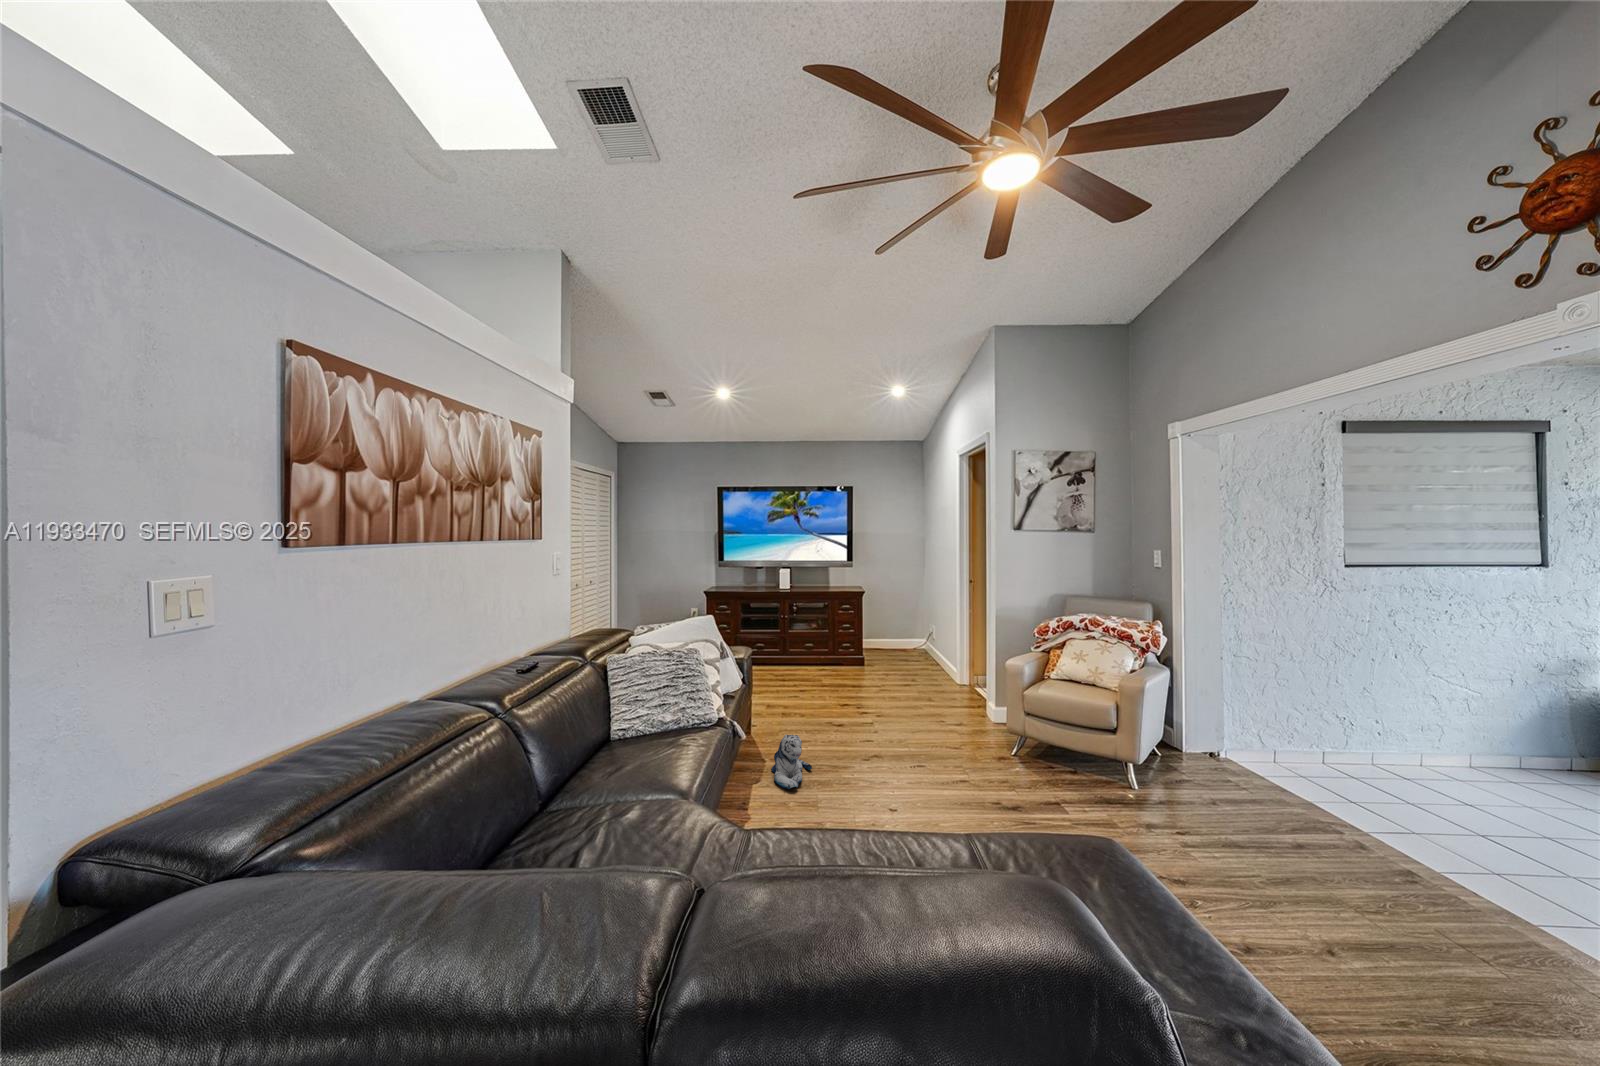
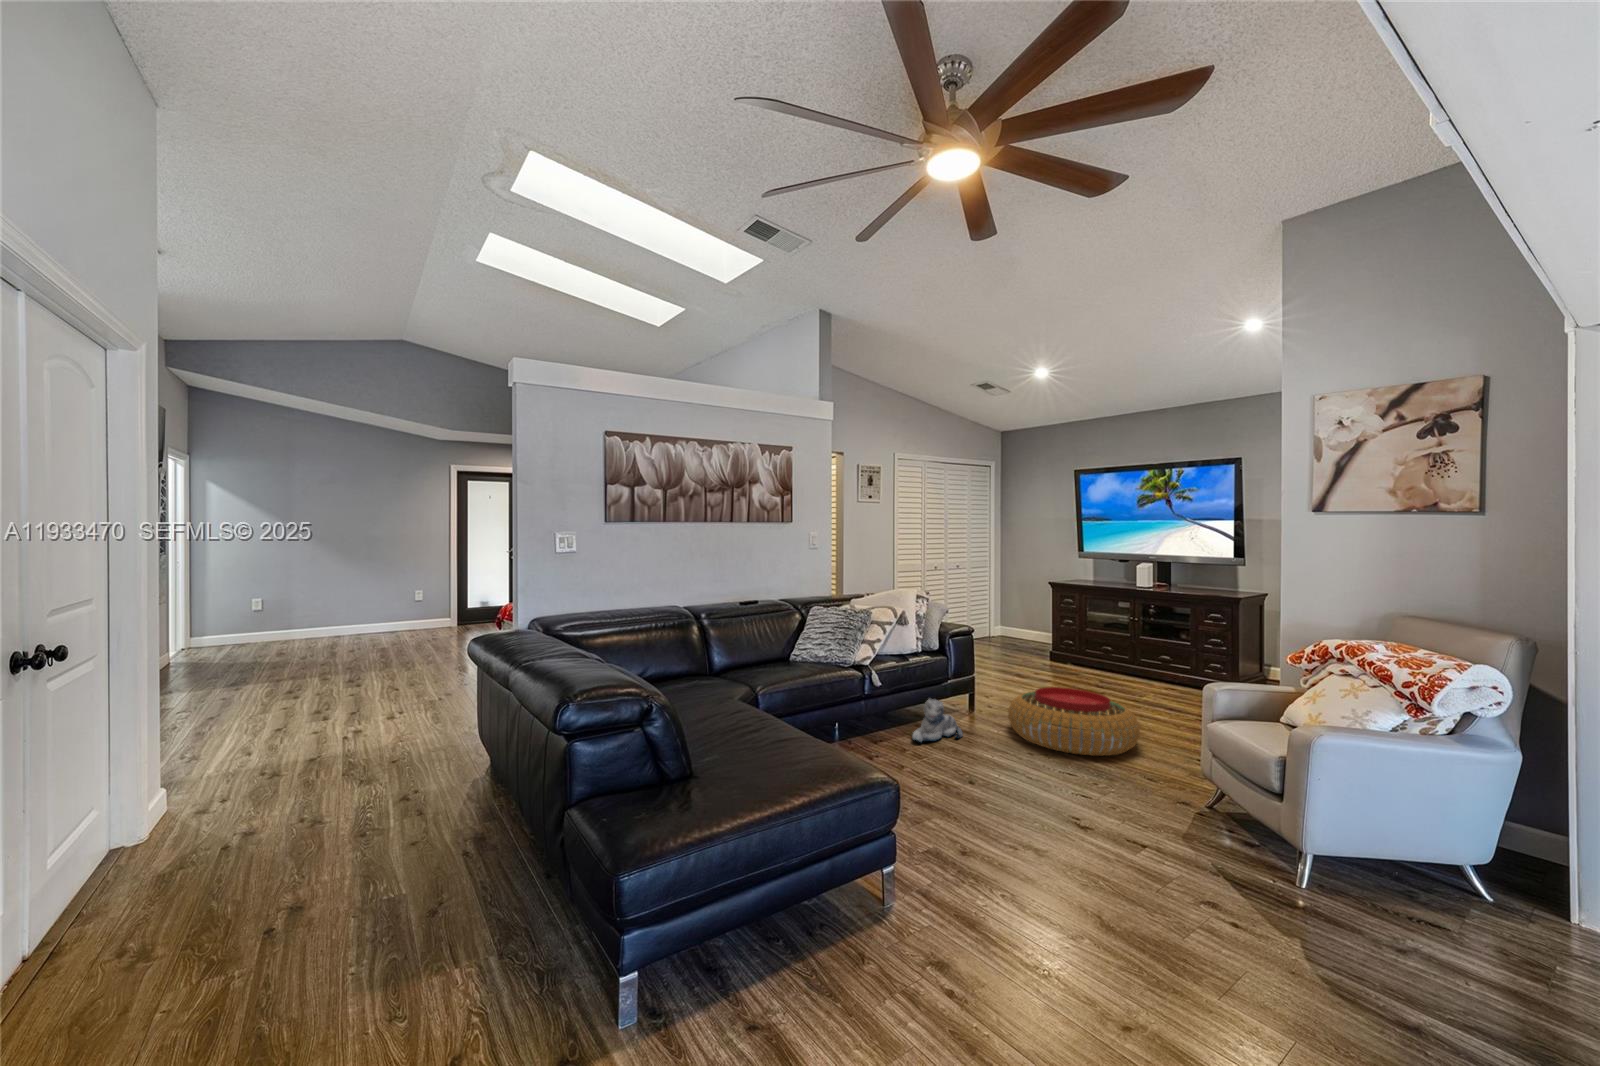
pouf: none [815,688,925,750] -> present [1008,687,1140,756]

